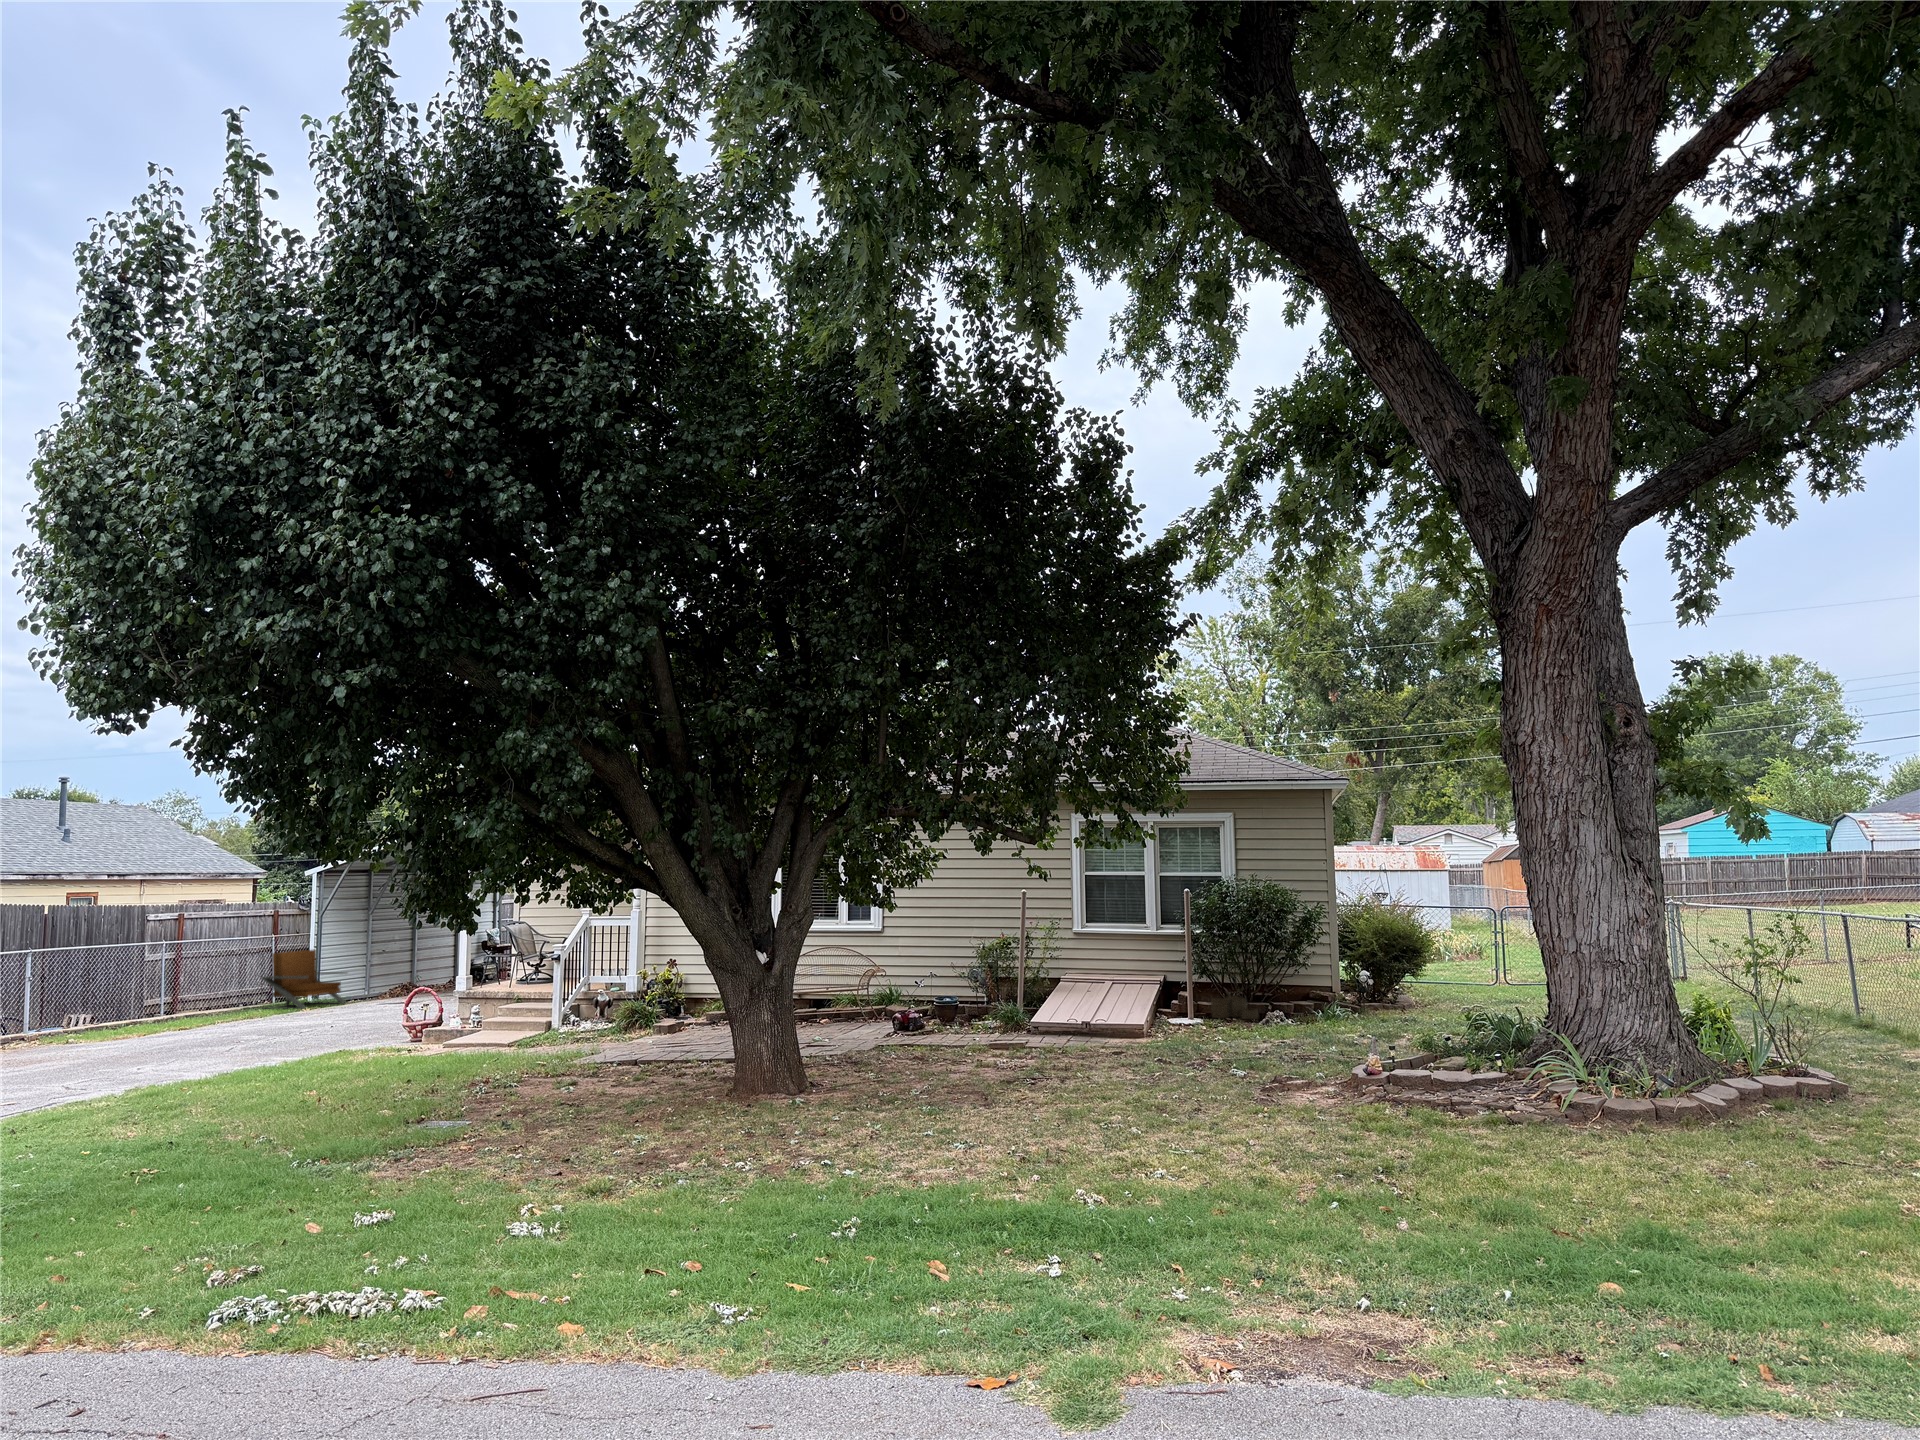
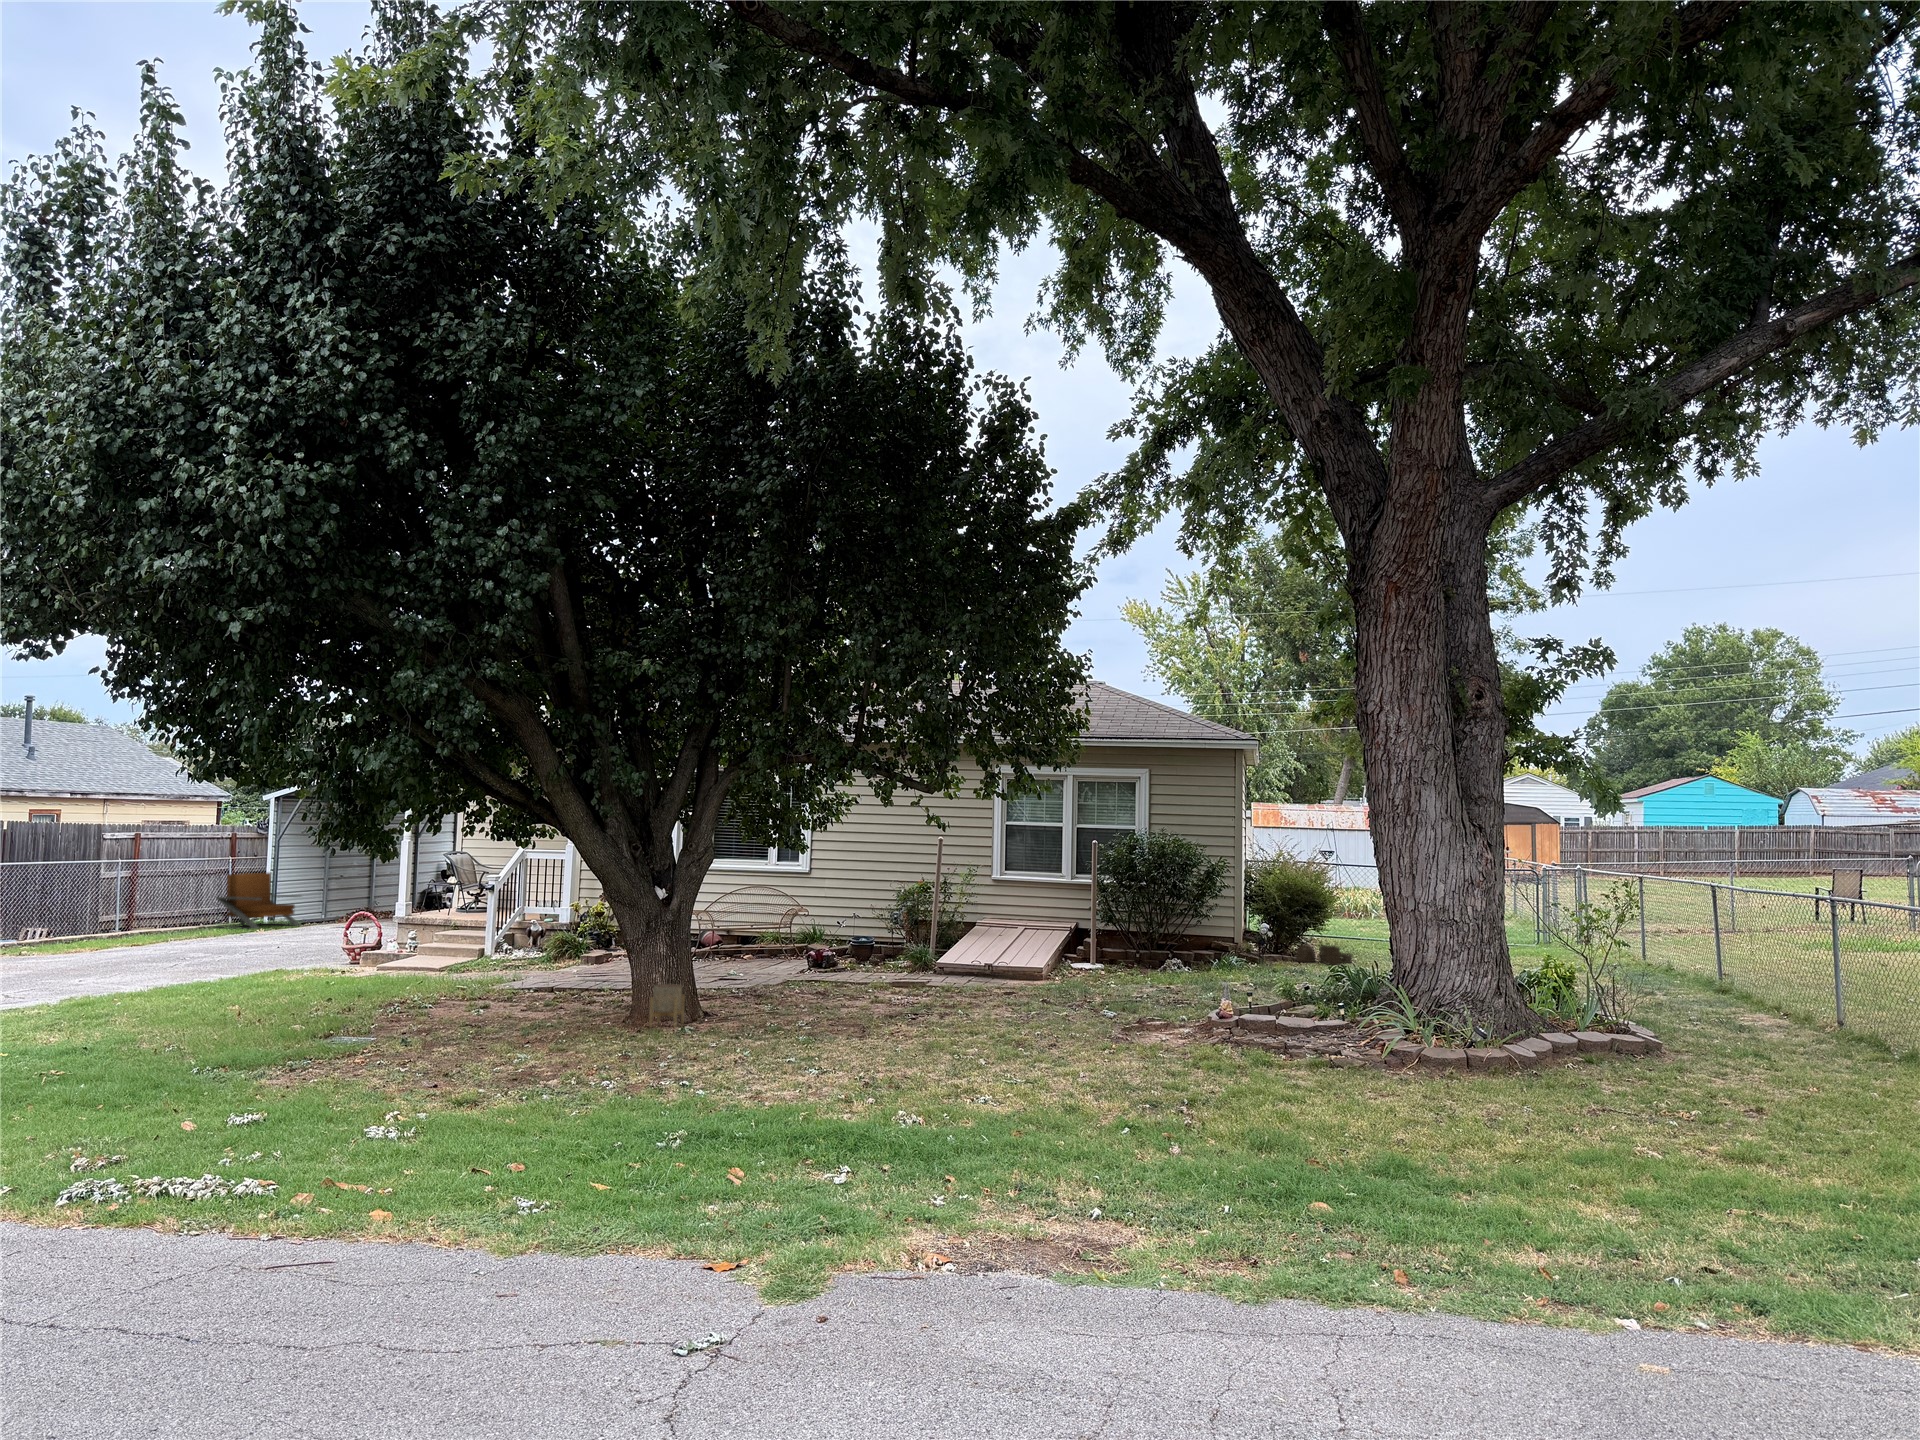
woven basket: present [1211,995,1258,1019] -> present [1296,944,1352,965]
planter: none [758,1053,793,1101] -> present [649,984,685,1028]

